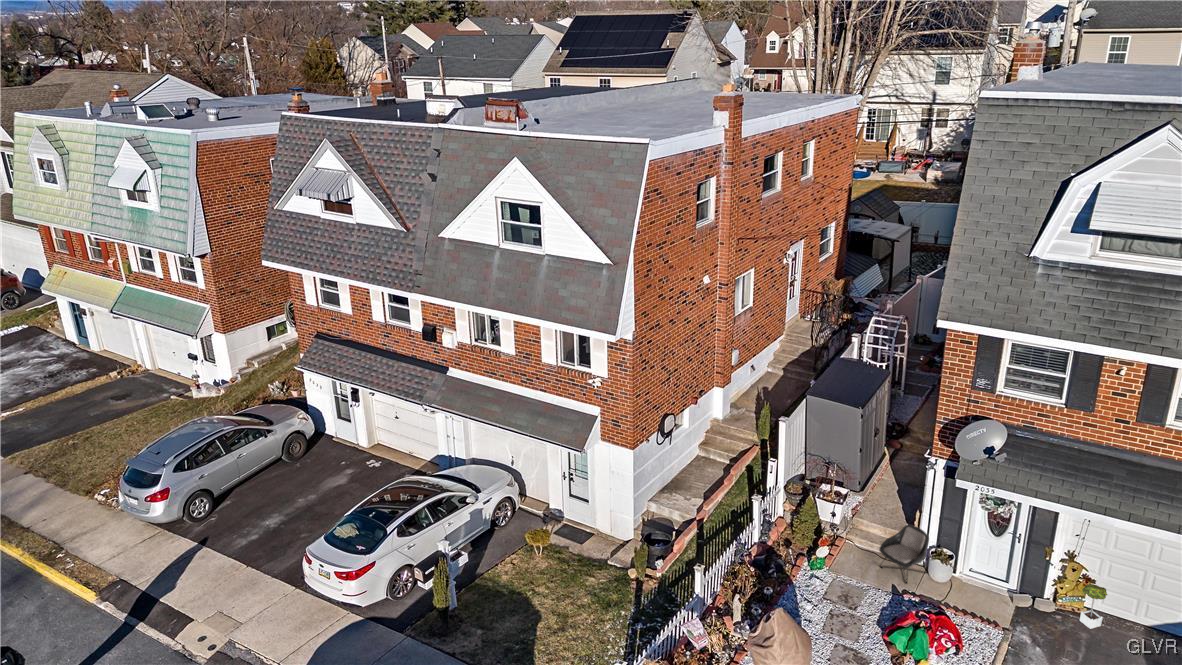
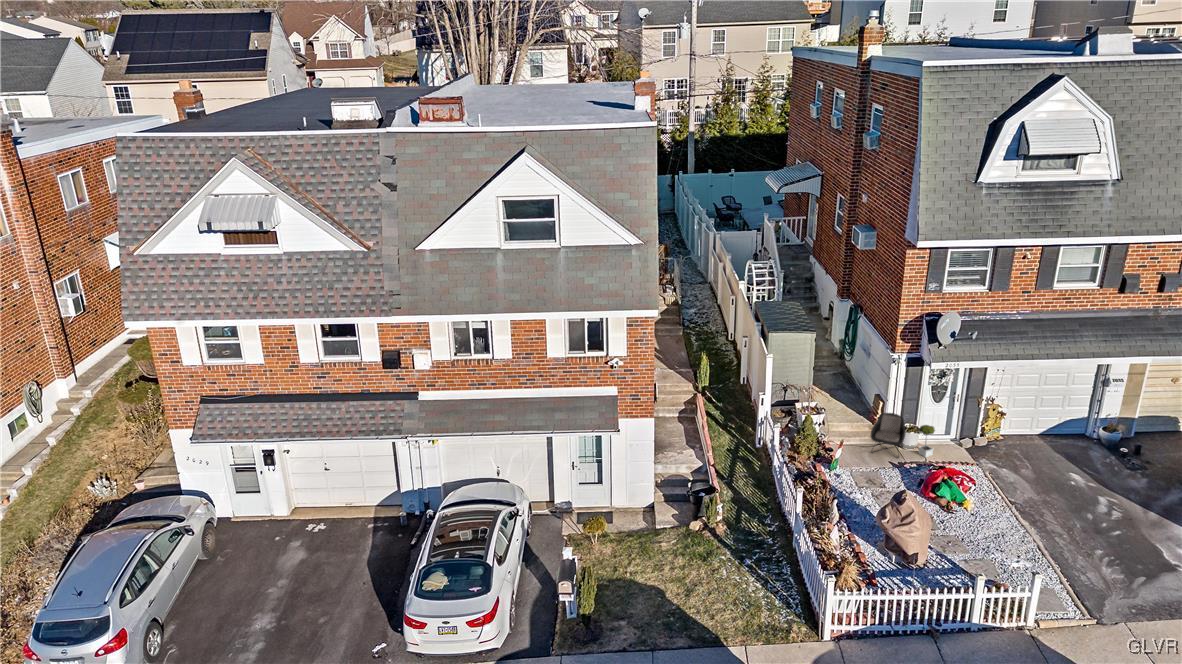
potted tree: present [1080,584,1107,629] -> present [918,425,935,457]

